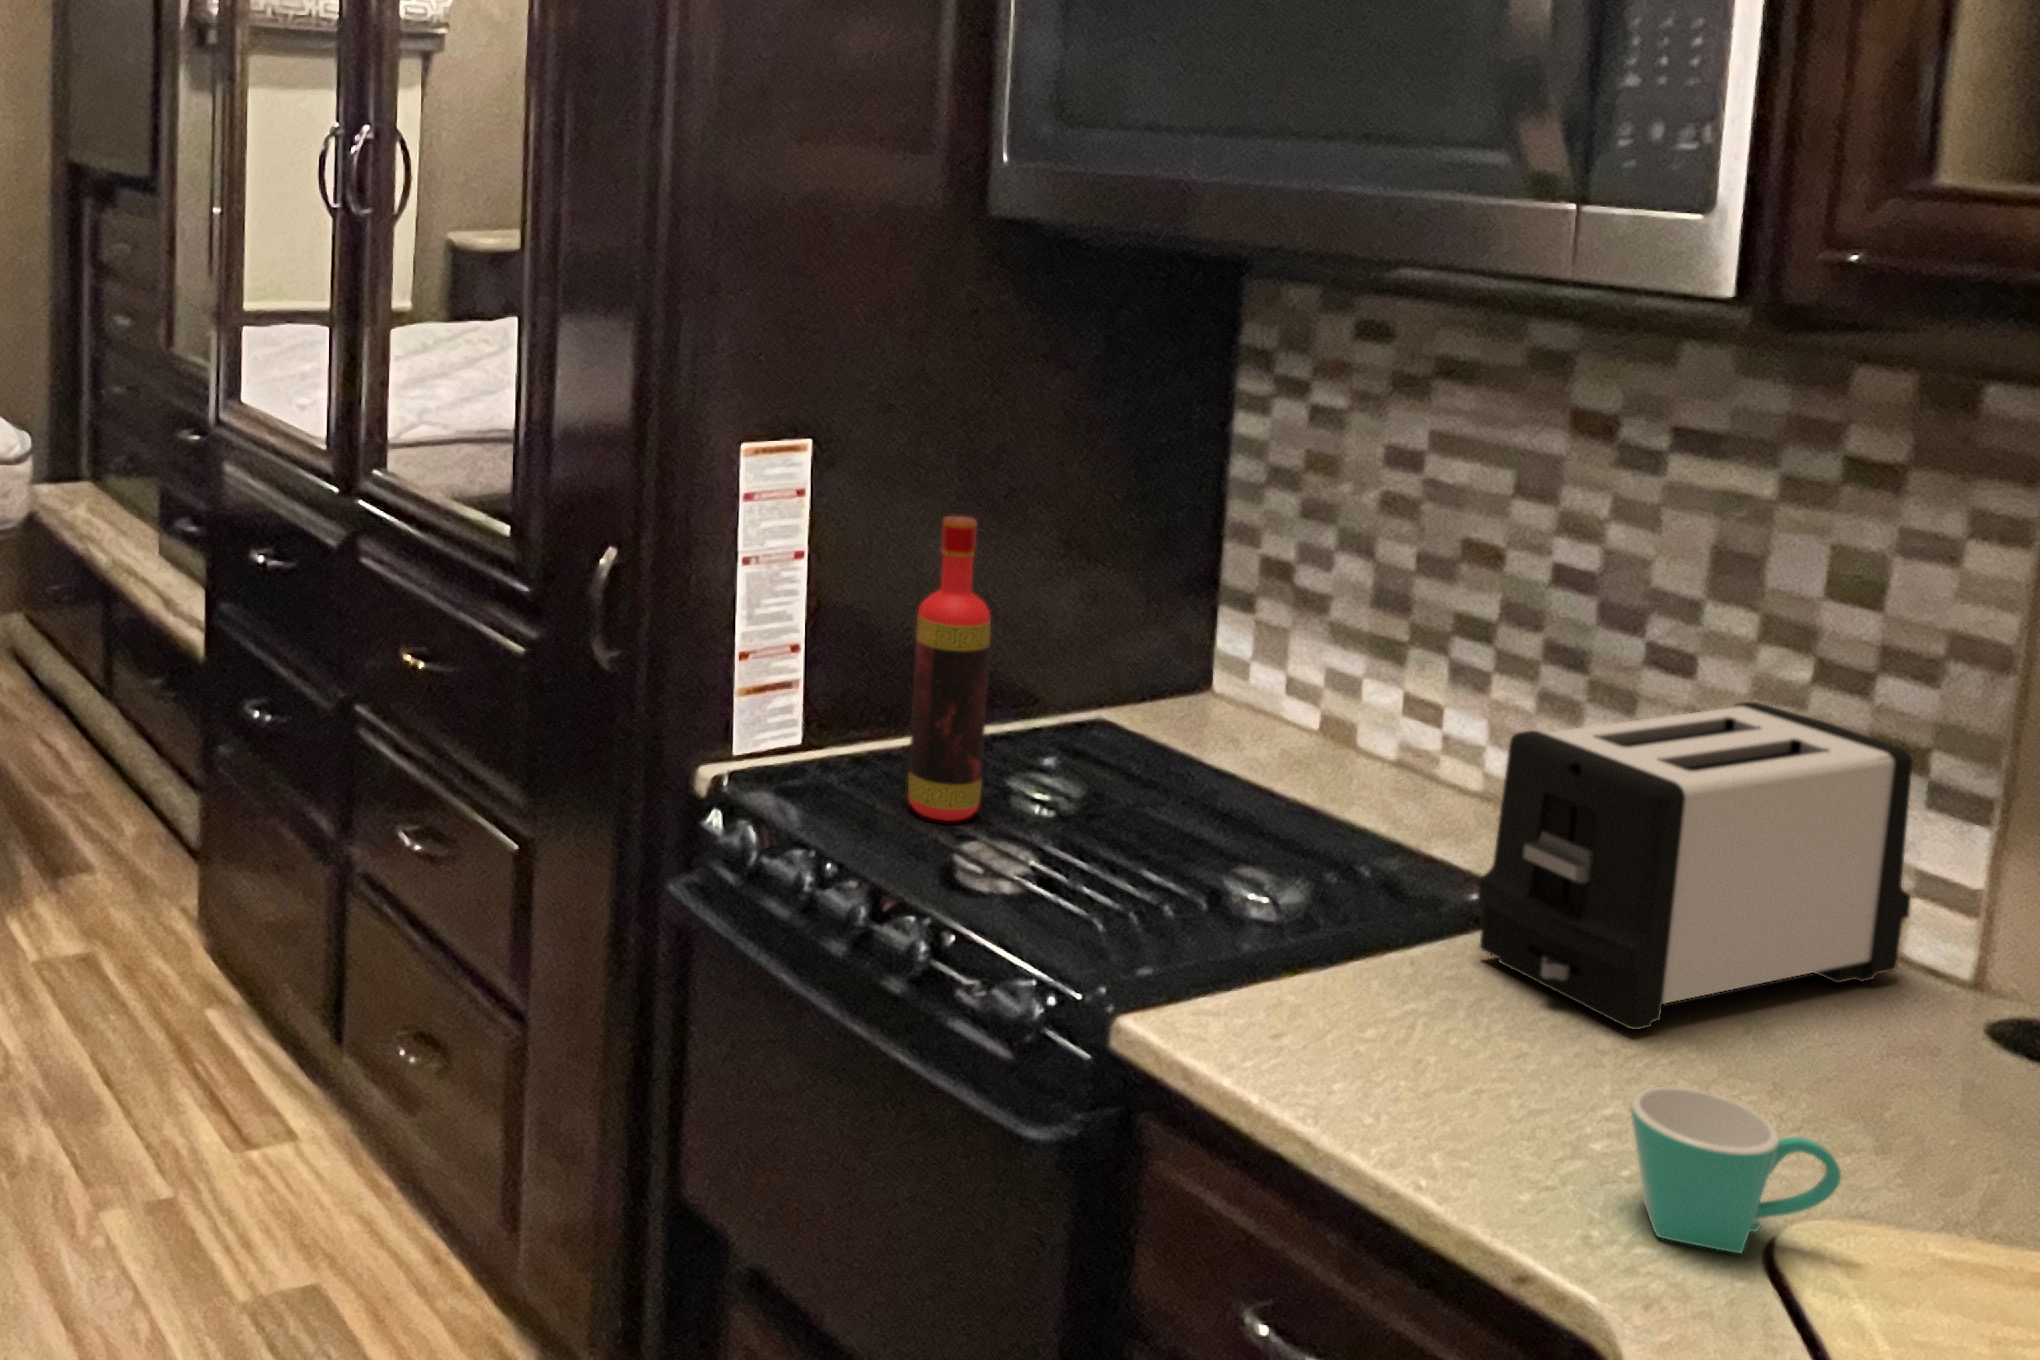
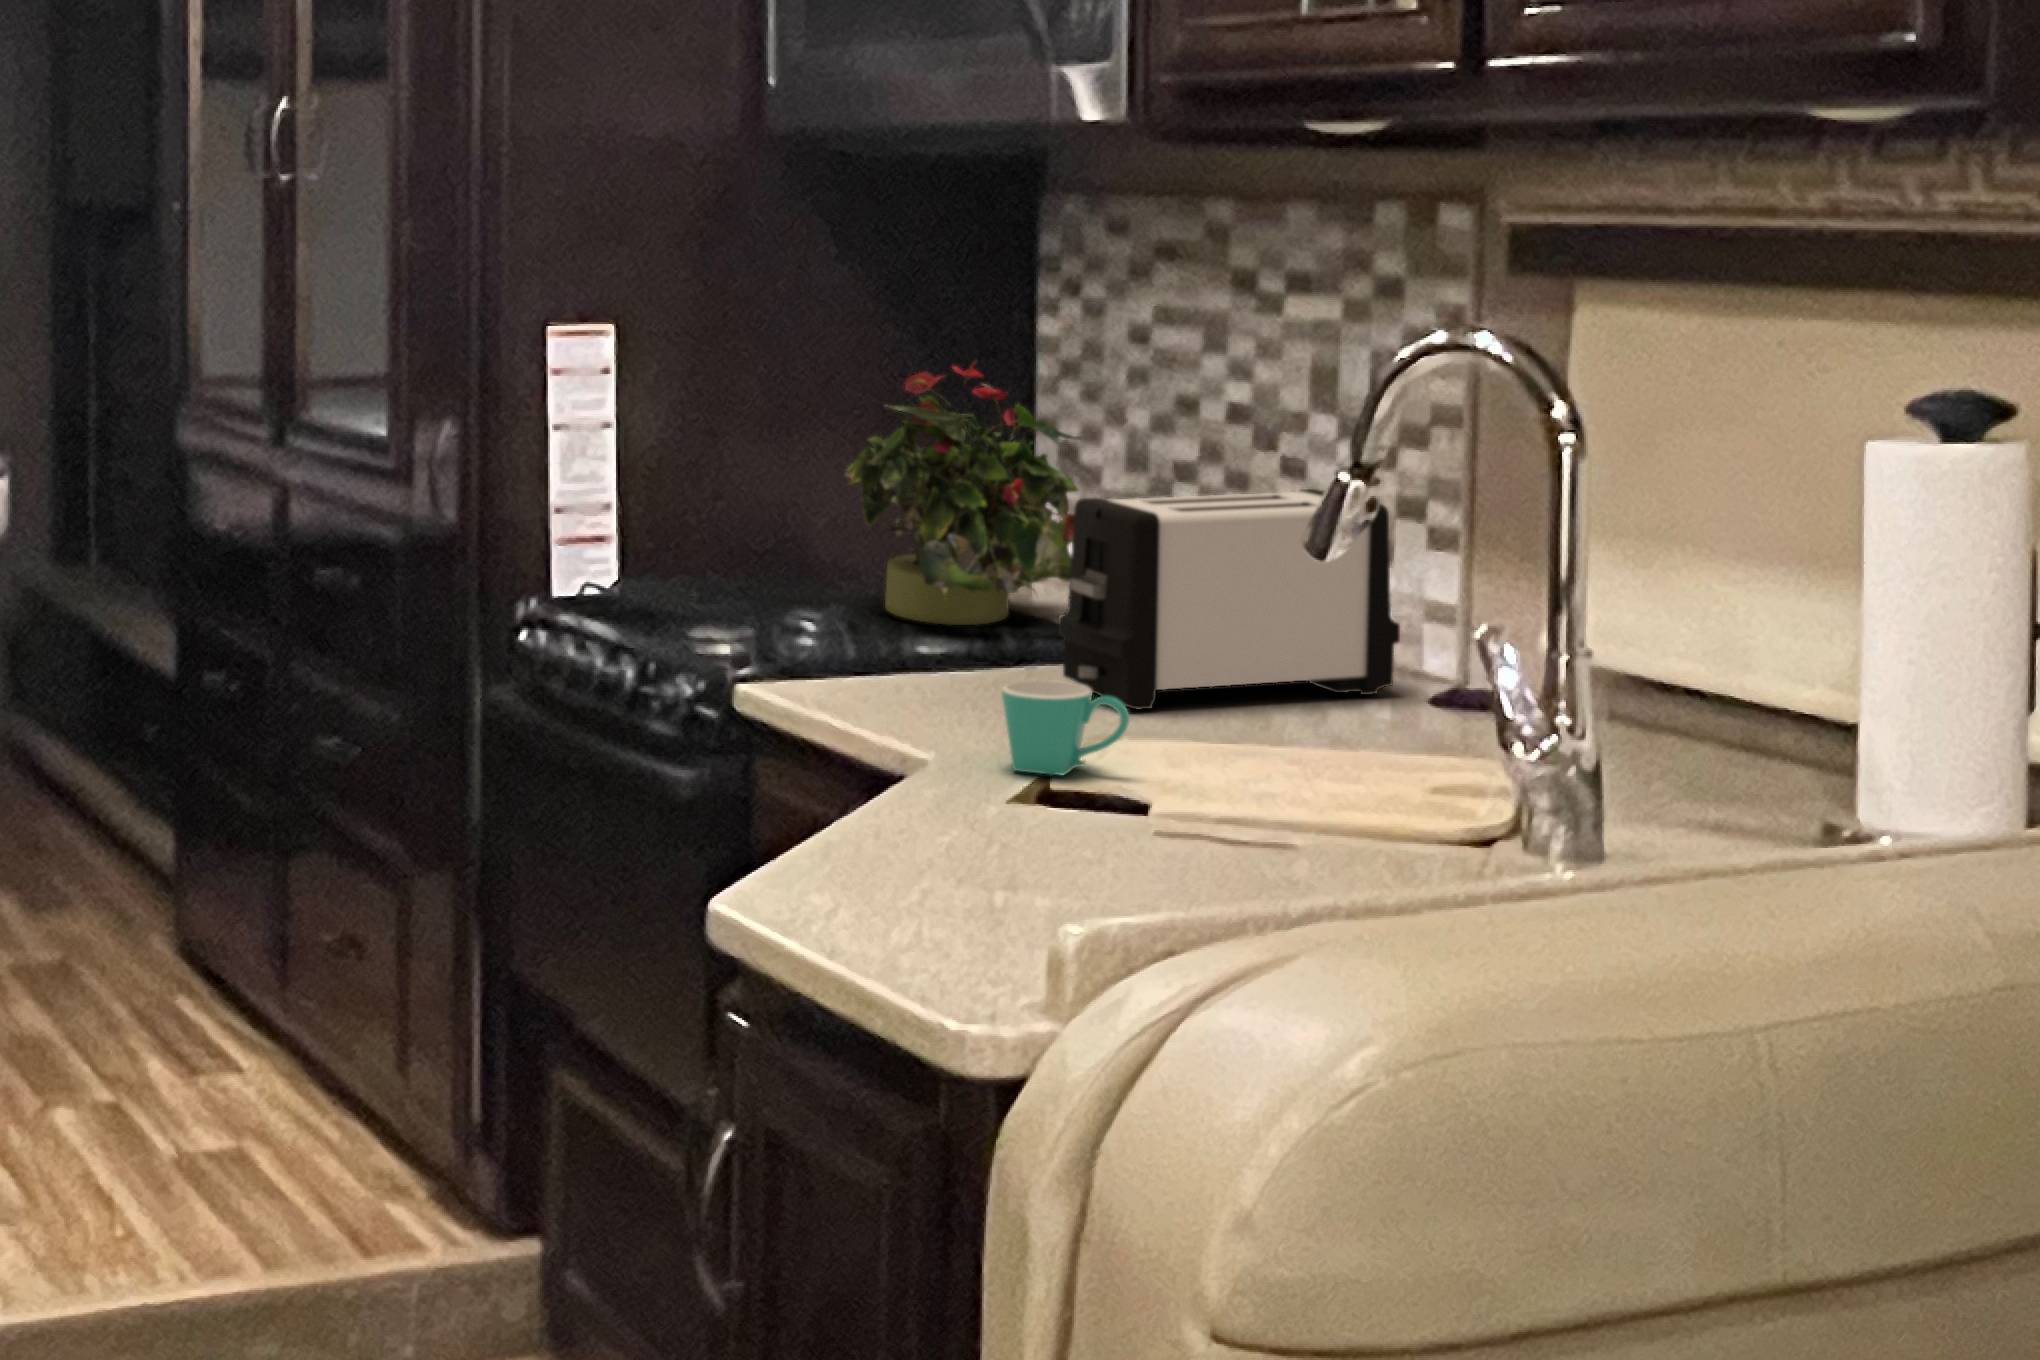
potted plant: none [1067,489,1418,808] -> present [844,363,1081,625]
bottle: present [908,516,991,821] -> none [677,372,738,628]

